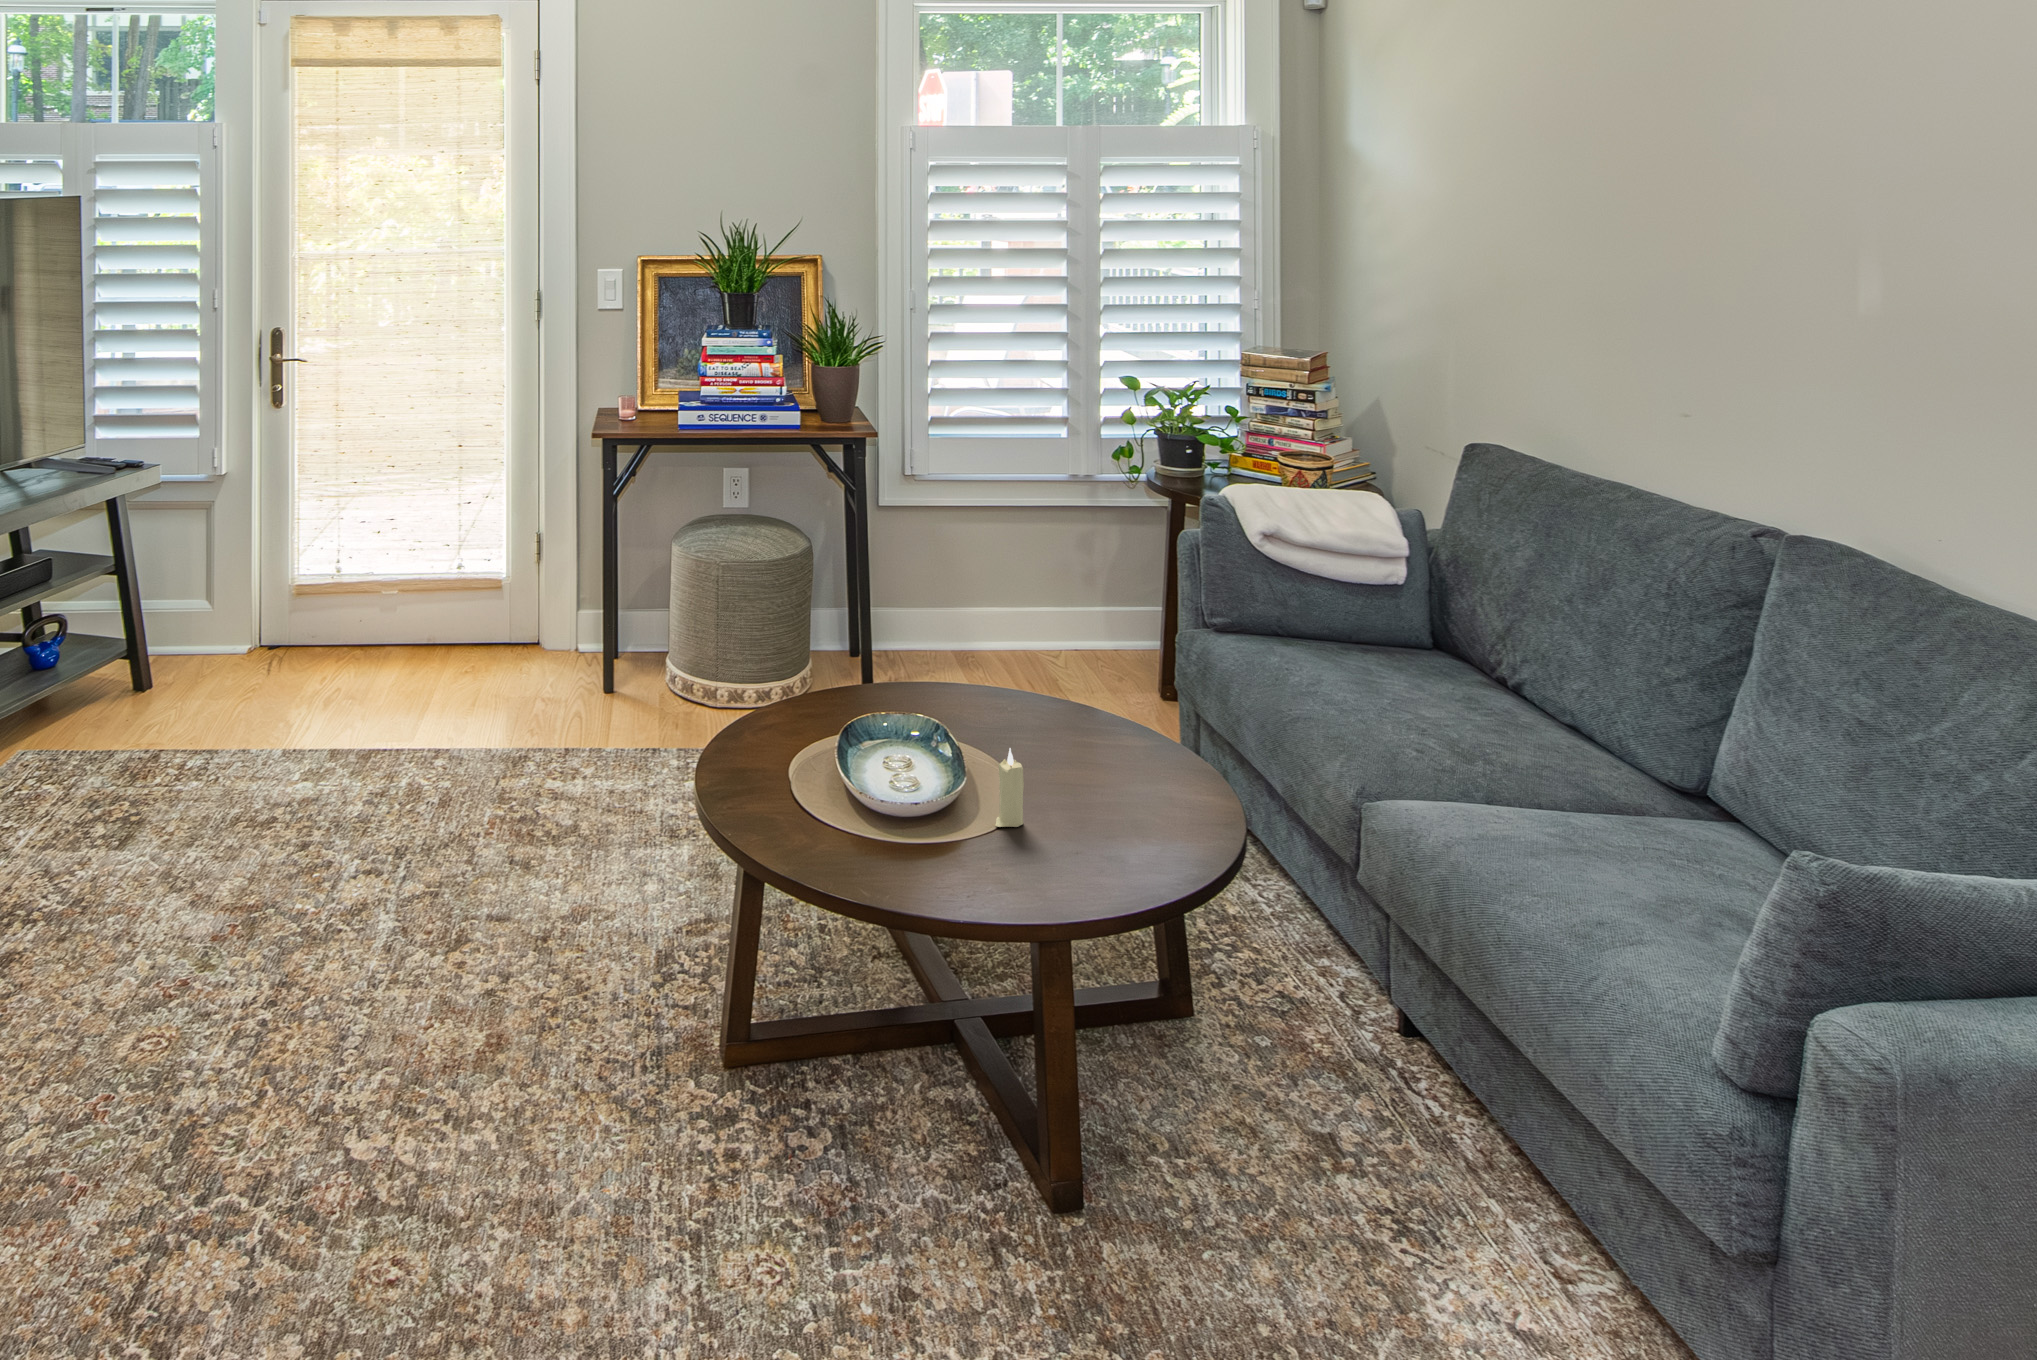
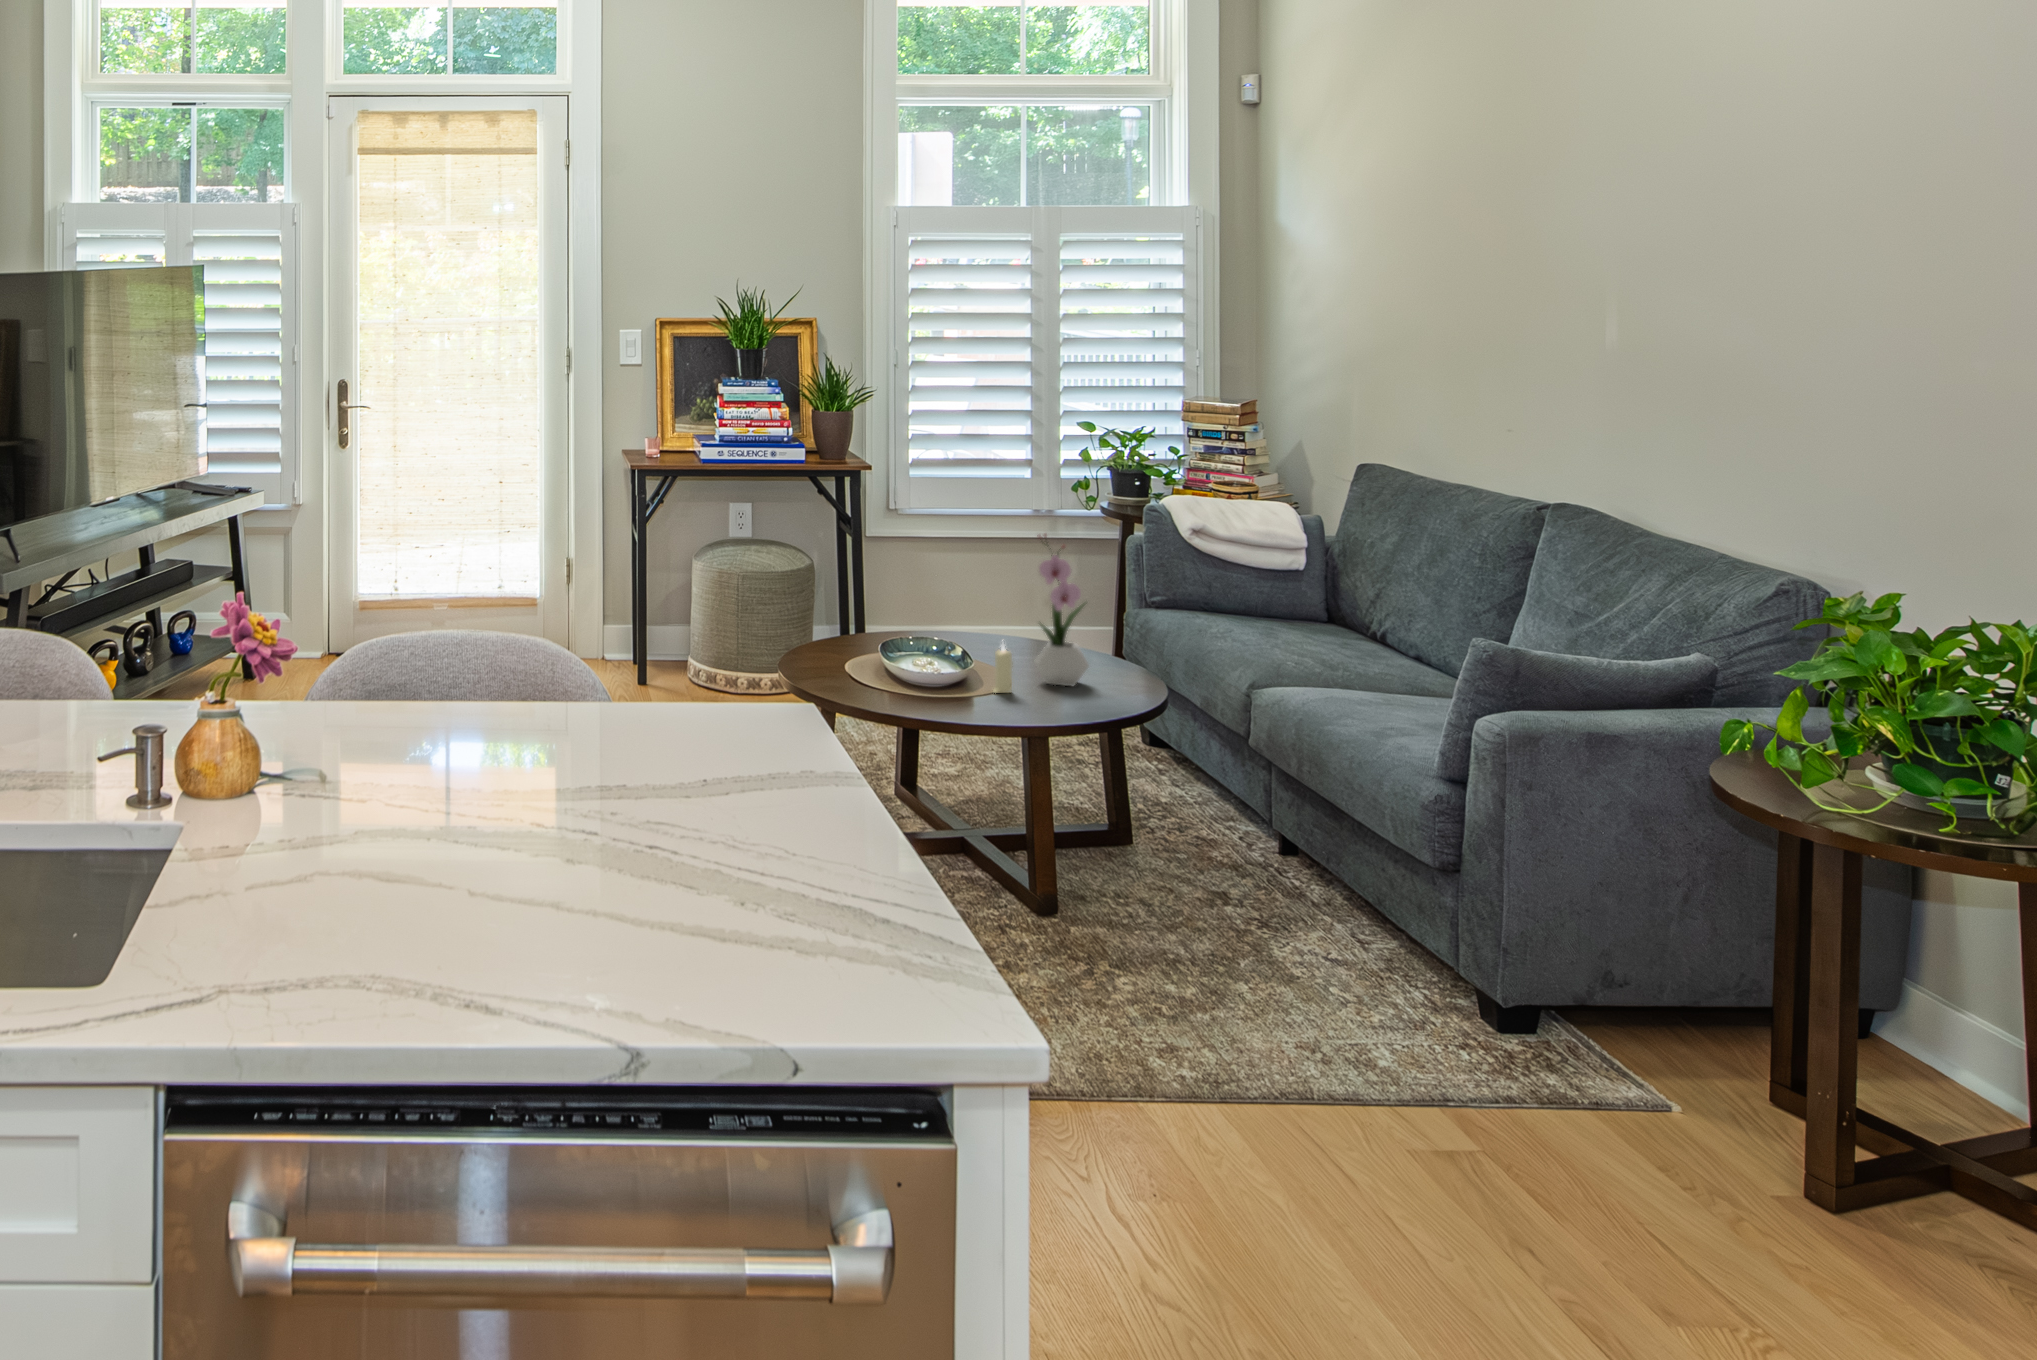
flower arrangement: none [1057,587,1135,809] -> present [1035,534,1089,686]

